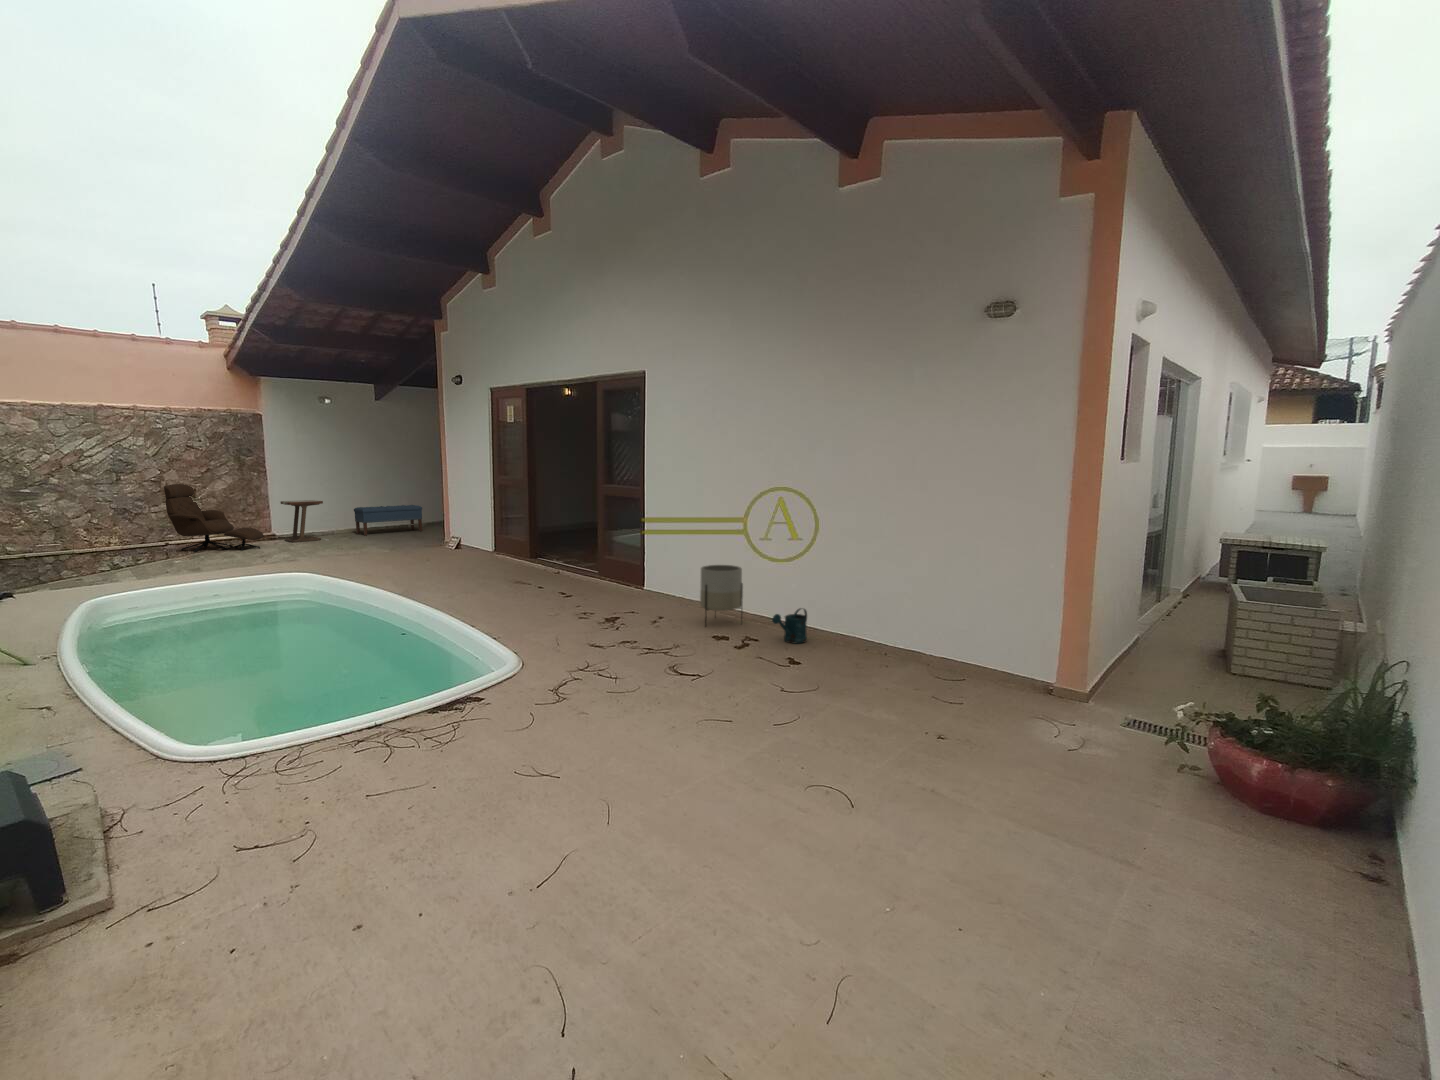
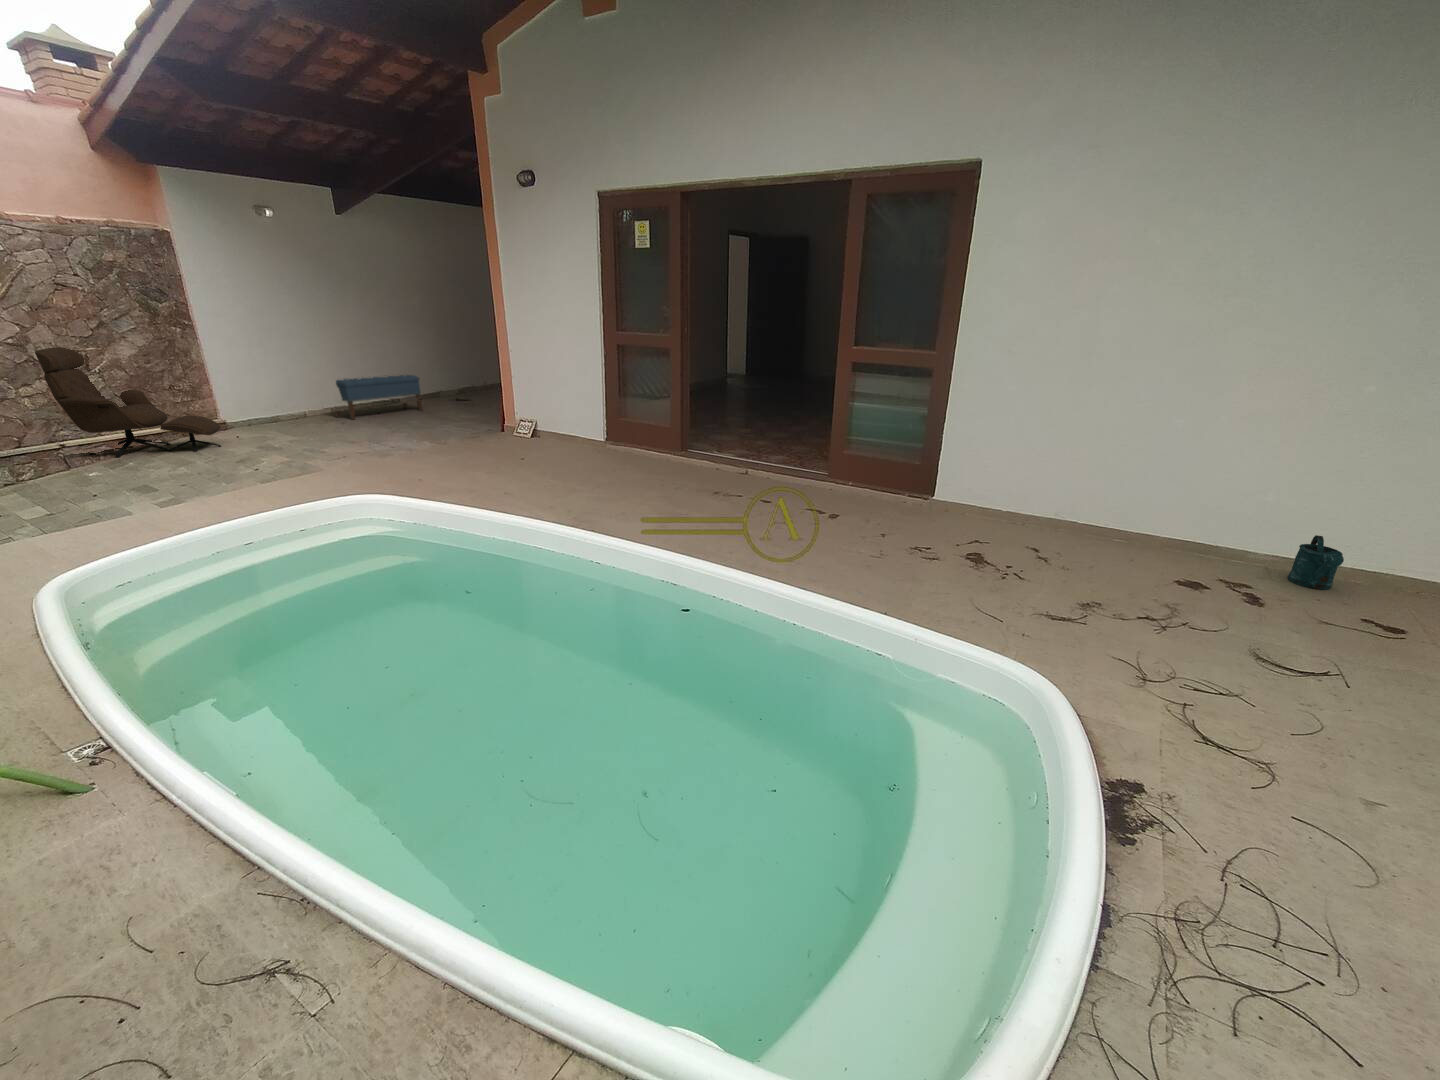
side table: present [280,500,323,542] -> none [225,370,311,434]
planter: present [700,565,743,611] -> none [1108,469,1197,564]

